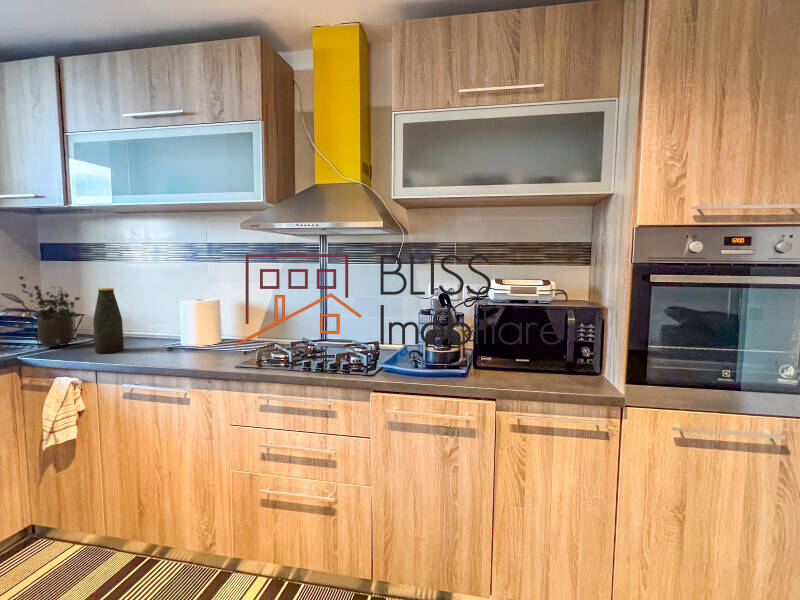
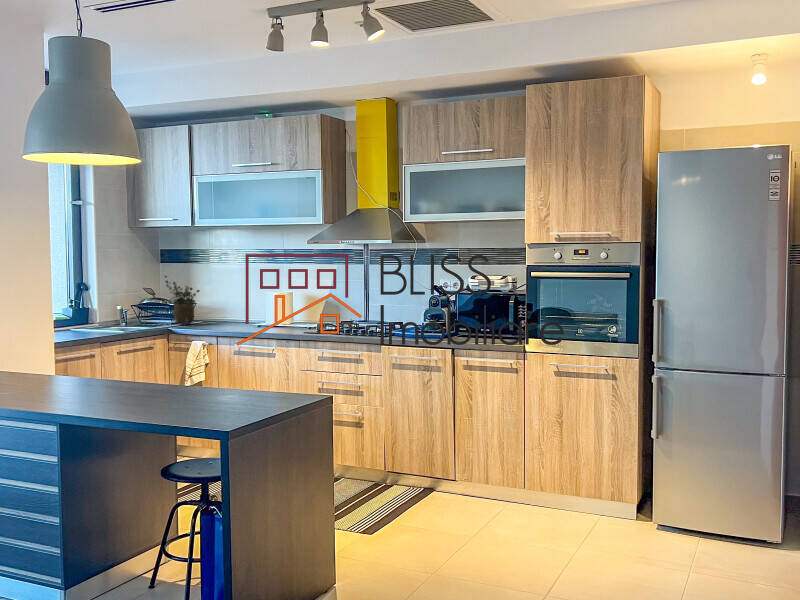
bottle: present [93,288,124,353] -> none [212,283,229,328]

